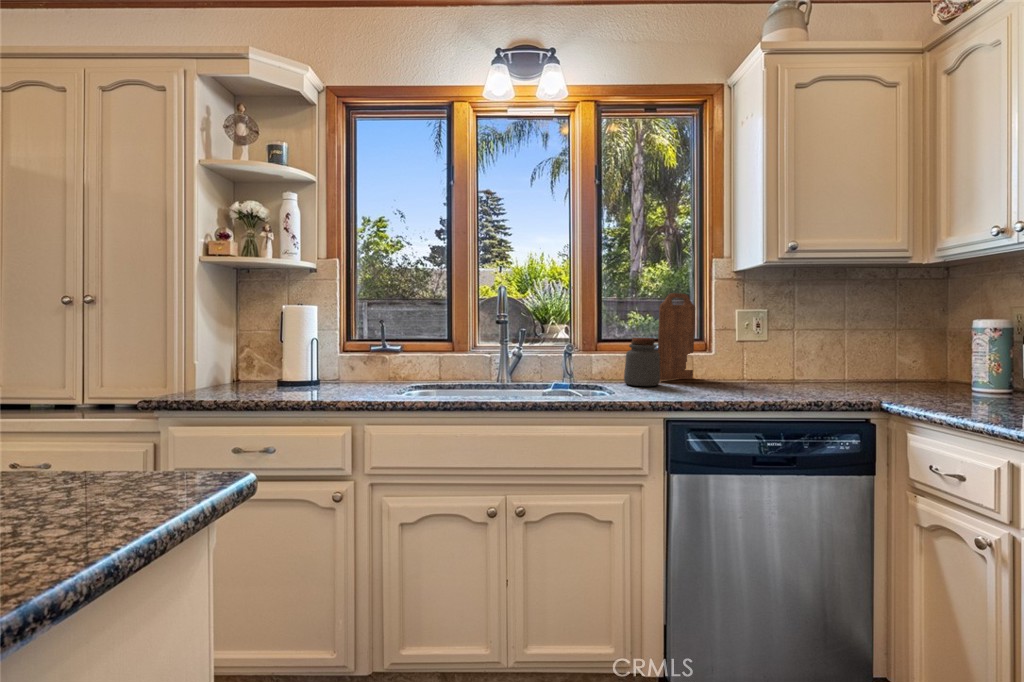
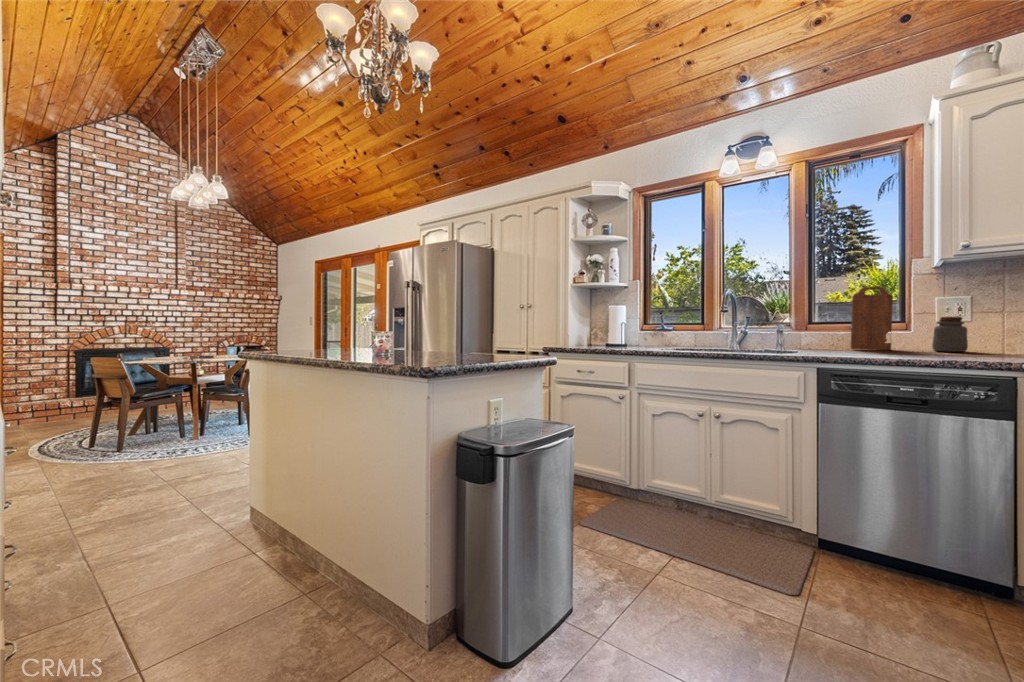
jar: present [624,338,660,386] -> present [932,316,968,352]

